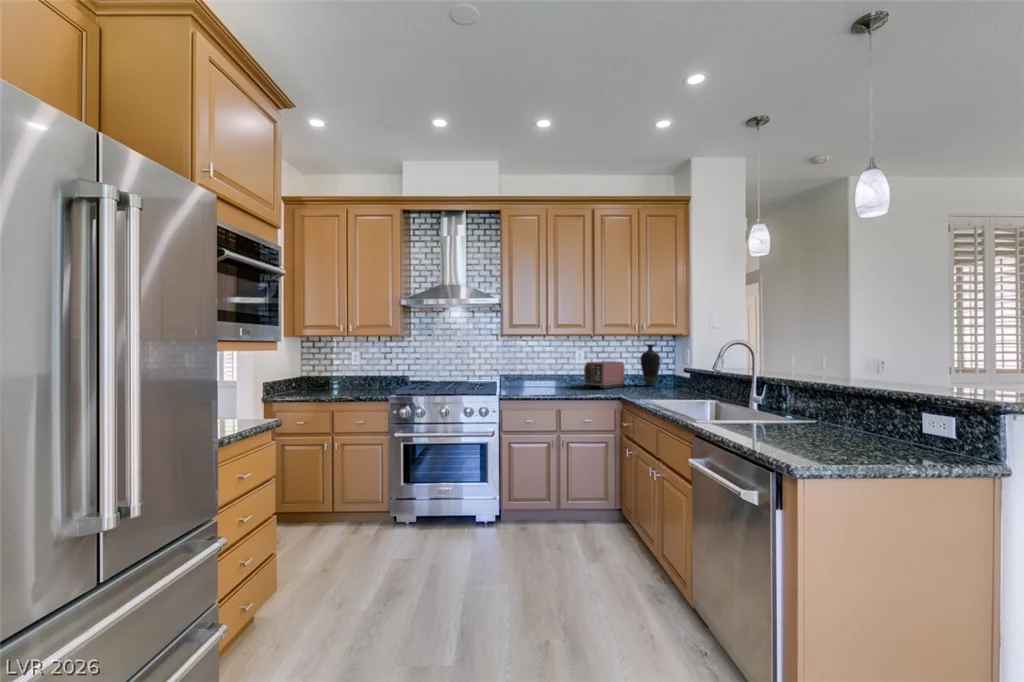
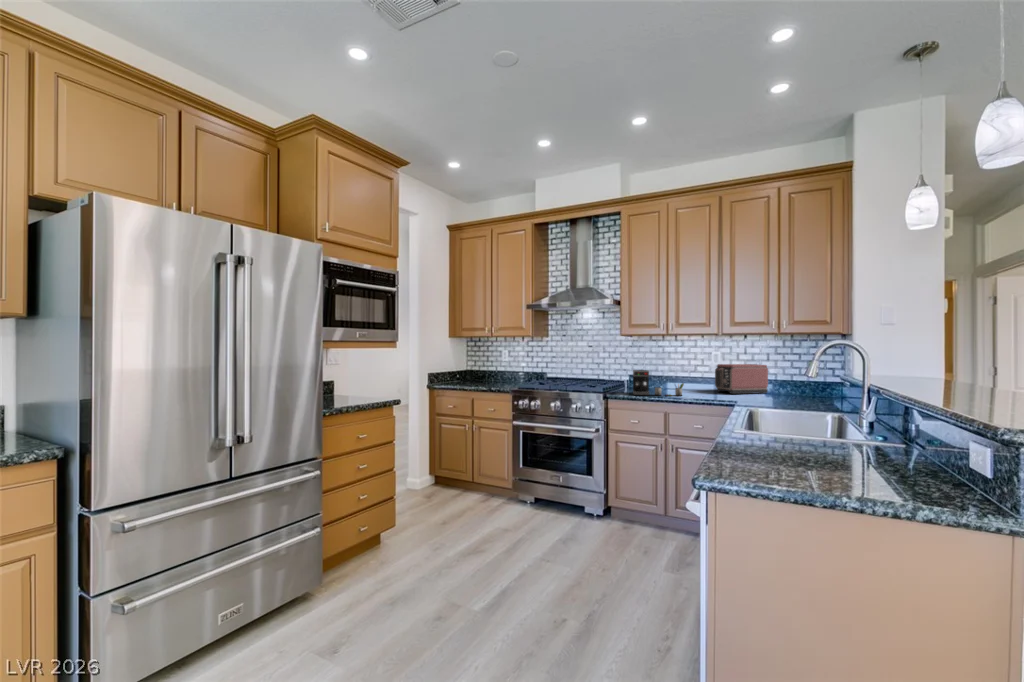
vase: present [640,344,660,386] -> none [791,345,818,395]
coffee maker: none [521,370,571,396] -> present [633,370,684,396]

